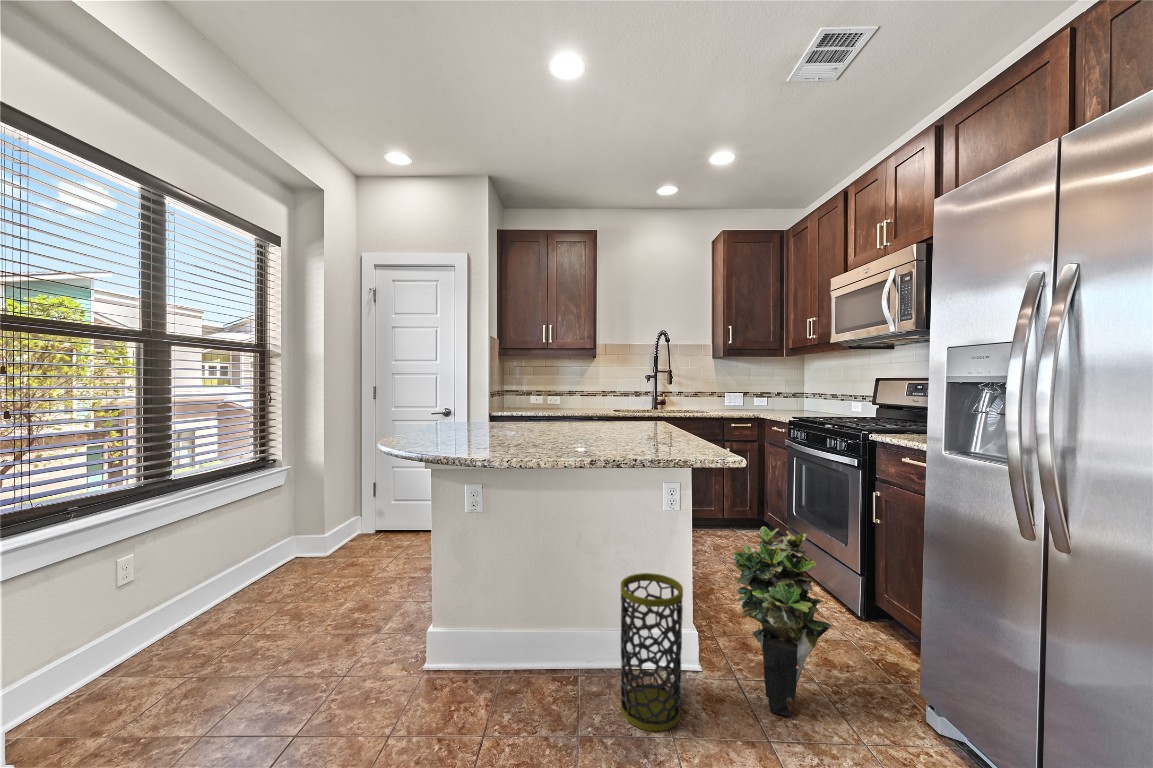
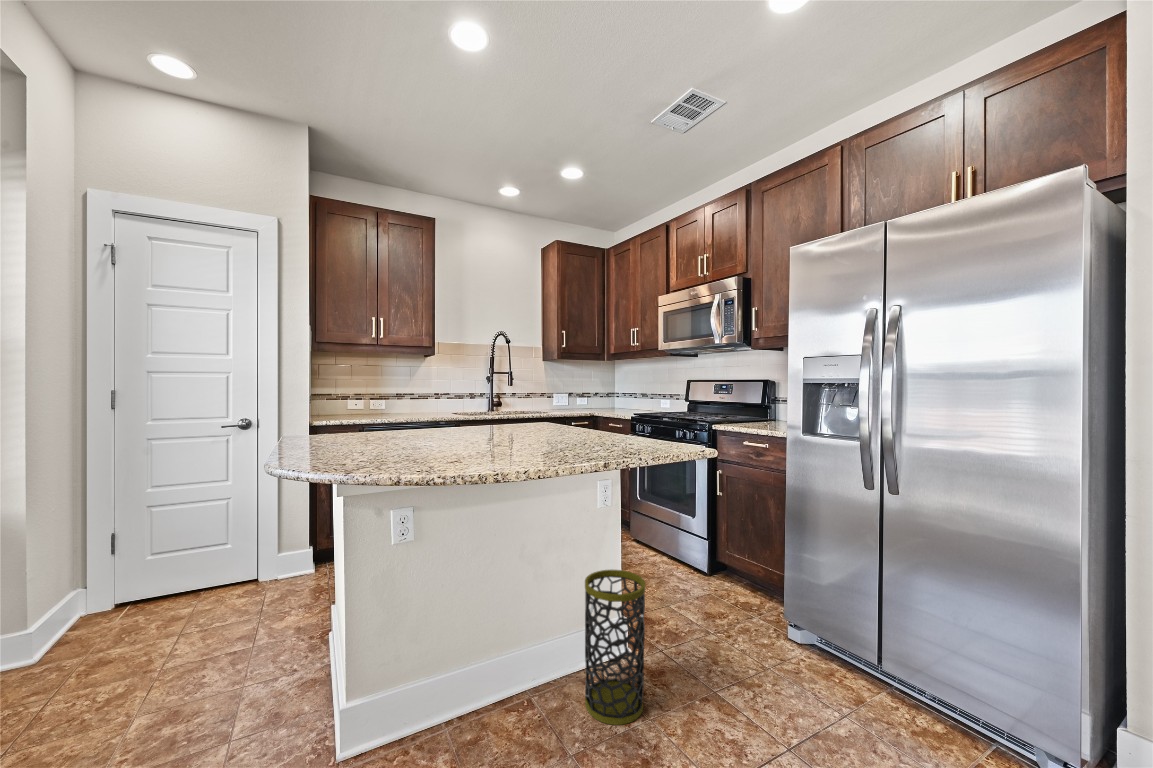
potted plant: present [733,527,832,717] -> none [655,509,738,668]

